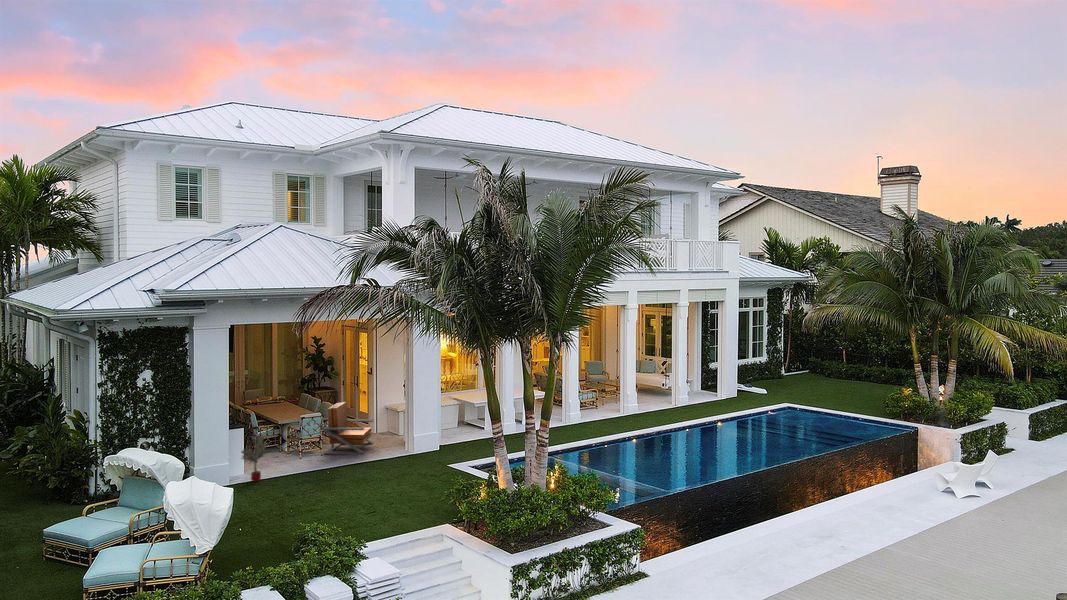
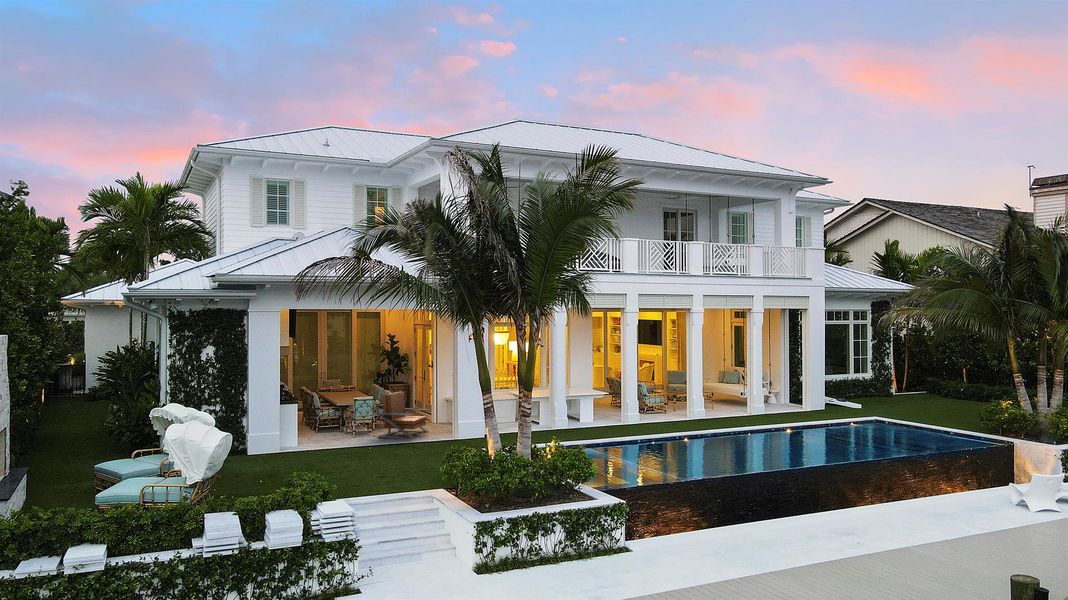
potted tree: present [241,434,267,482] -> none [290,409,317,454]

